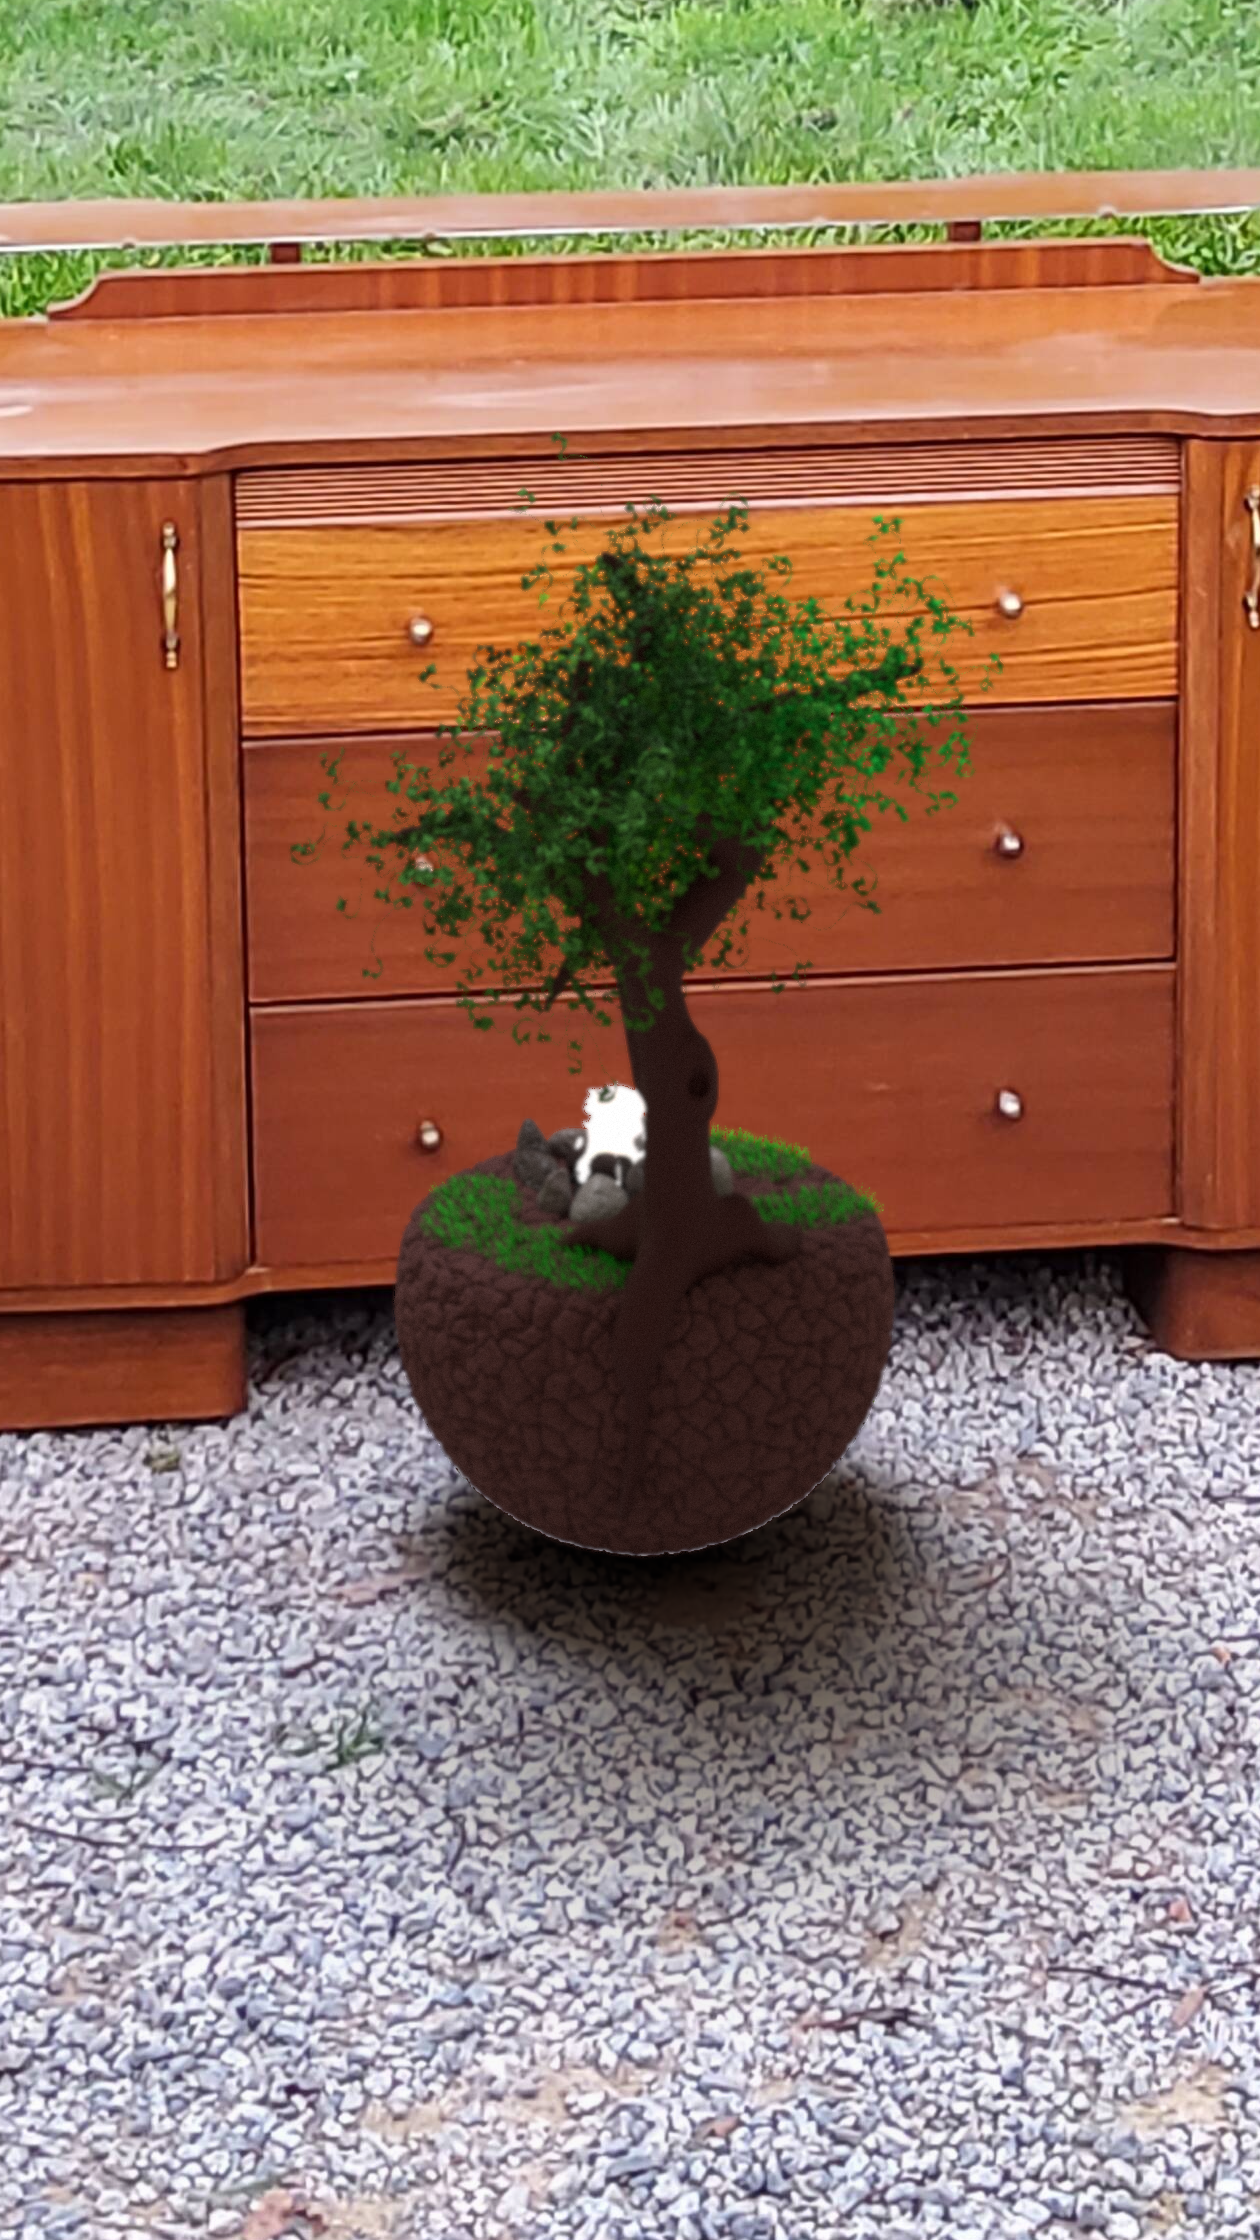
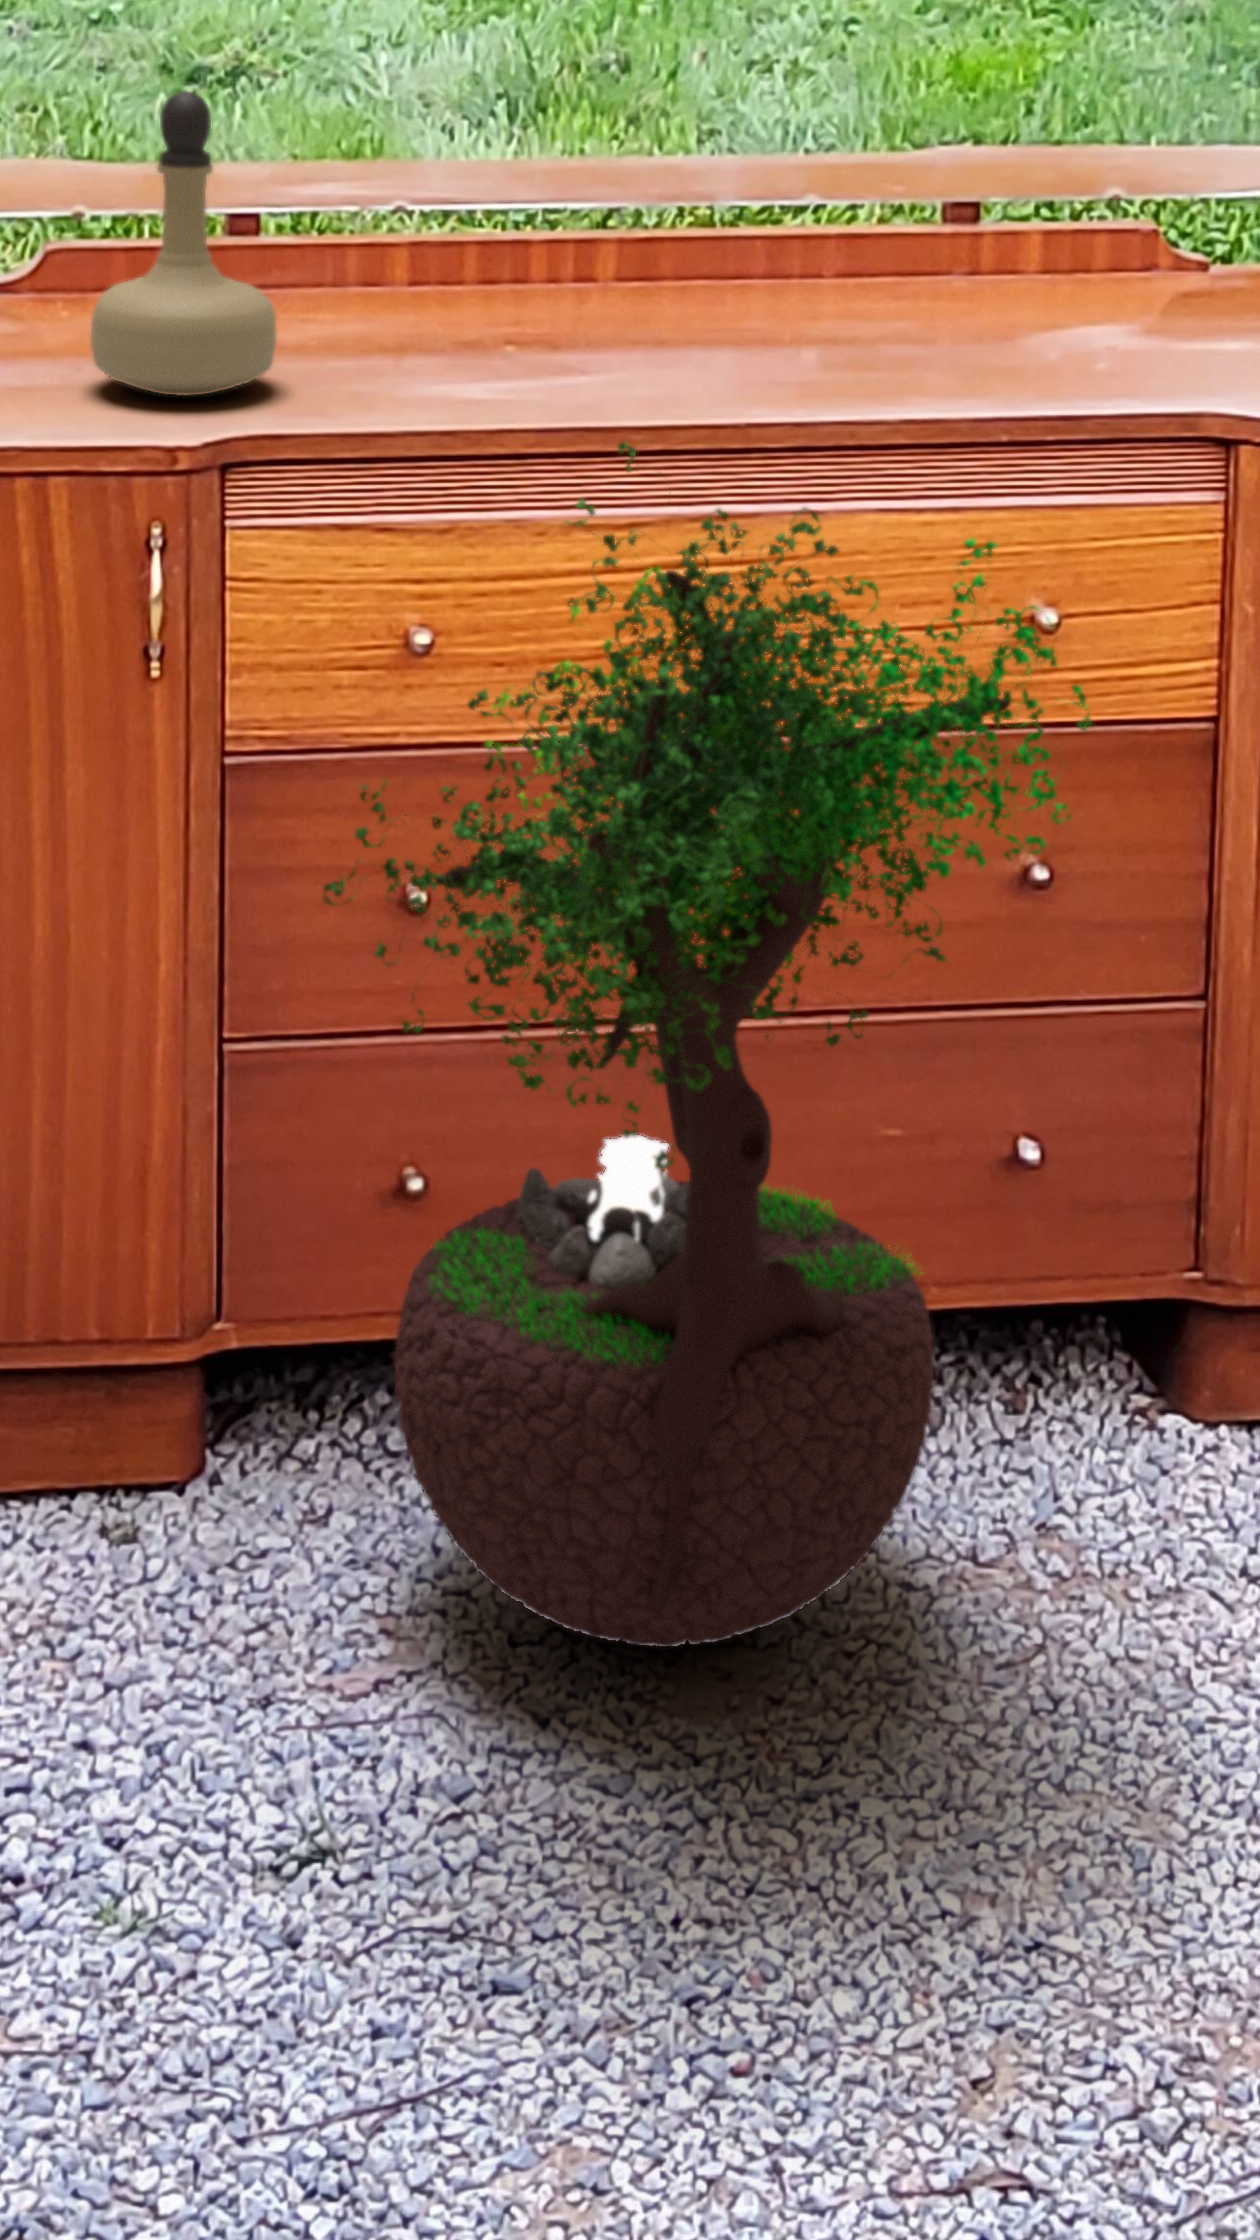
perfume bottle: none [113,131,285,412] -> present [91,91,277,396]

